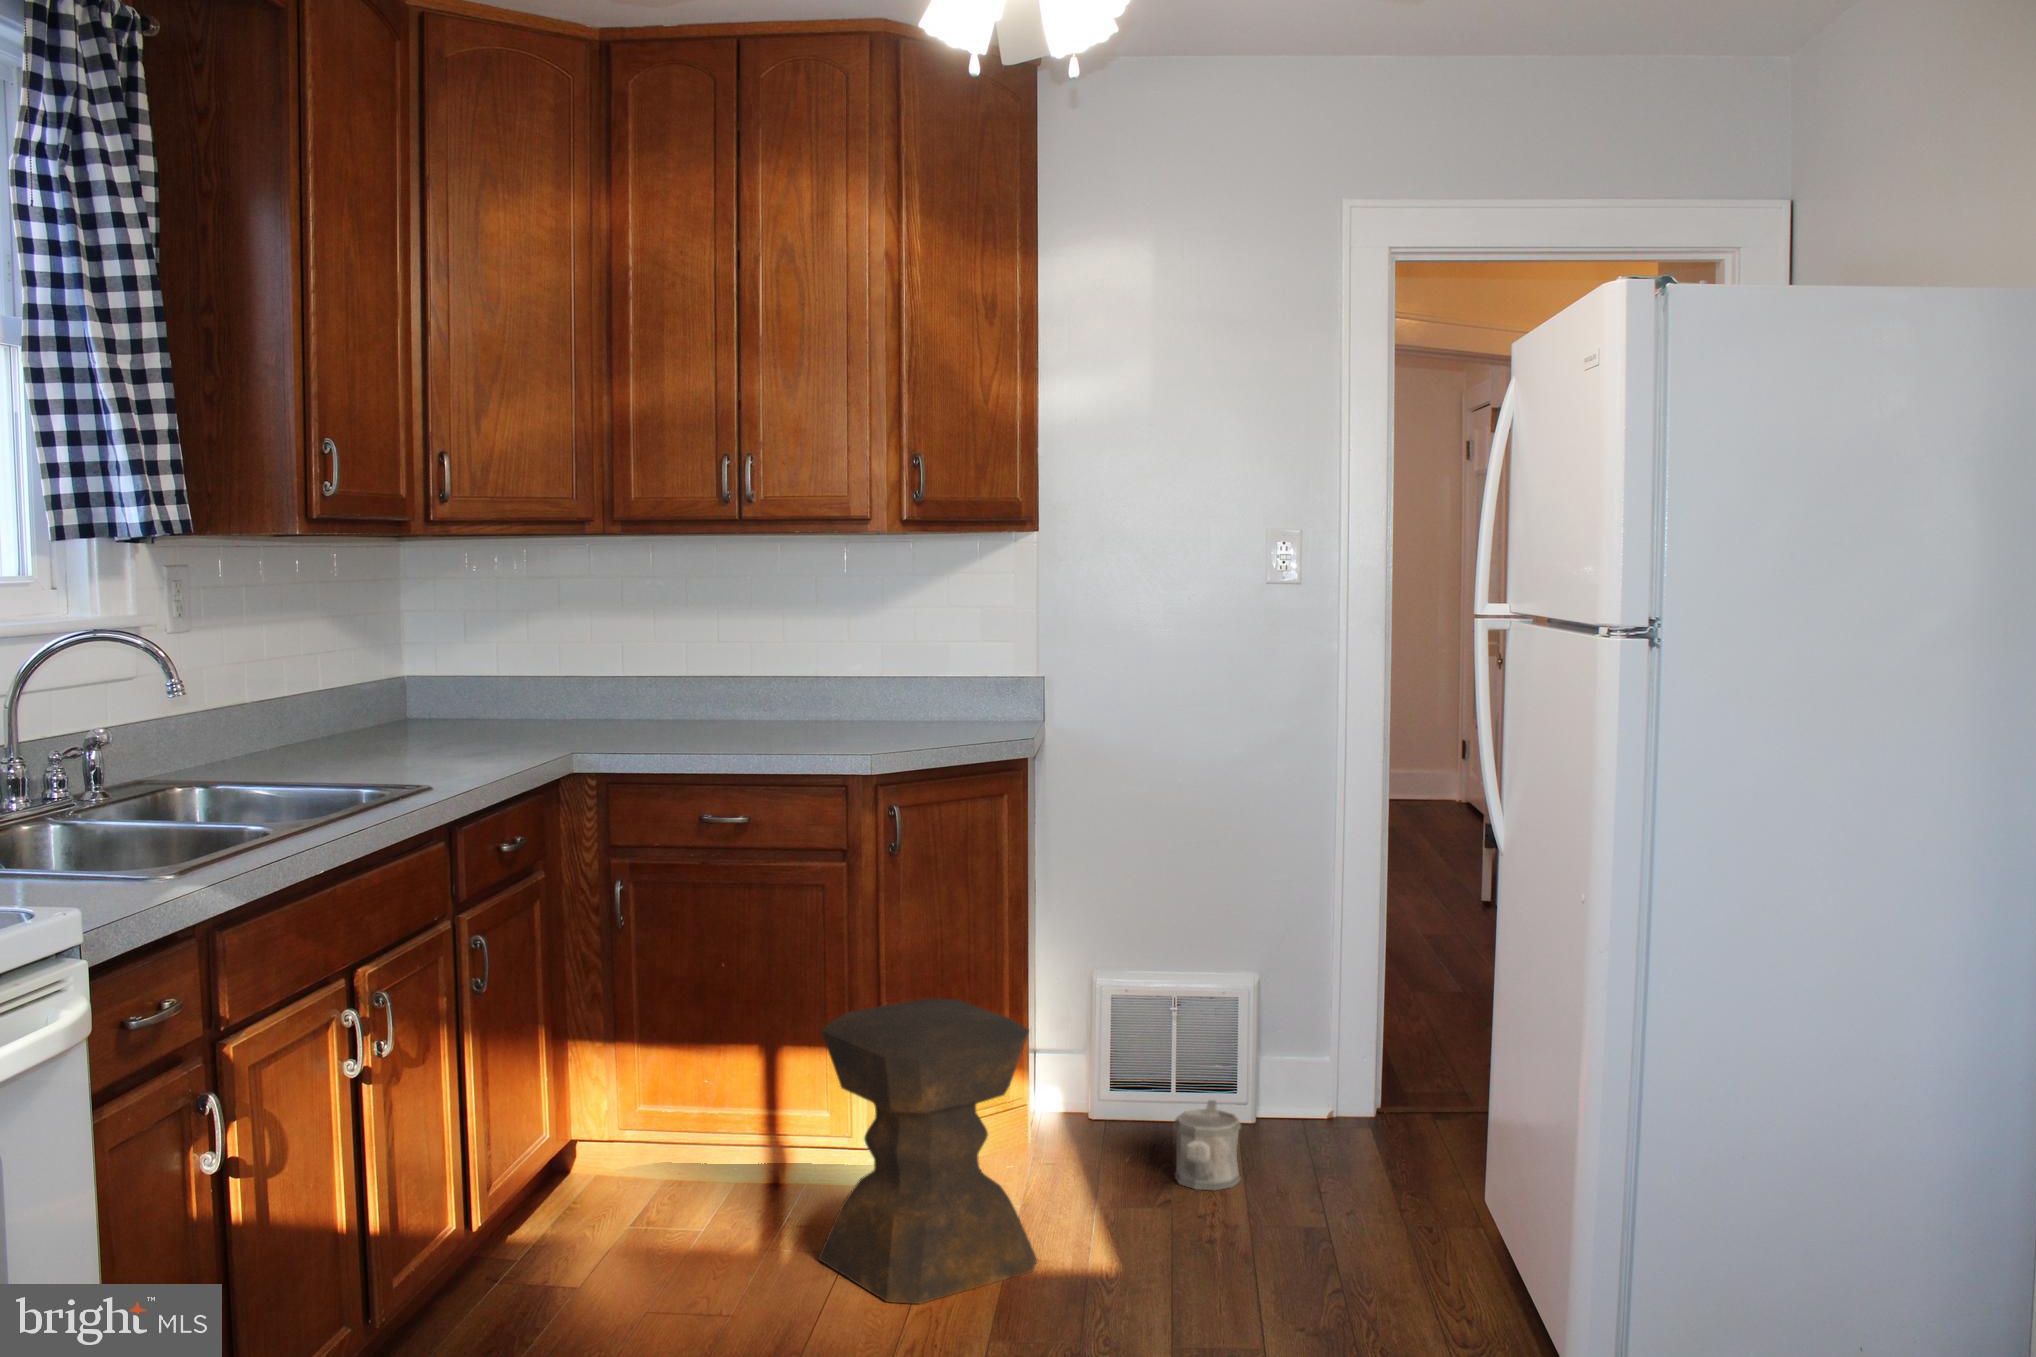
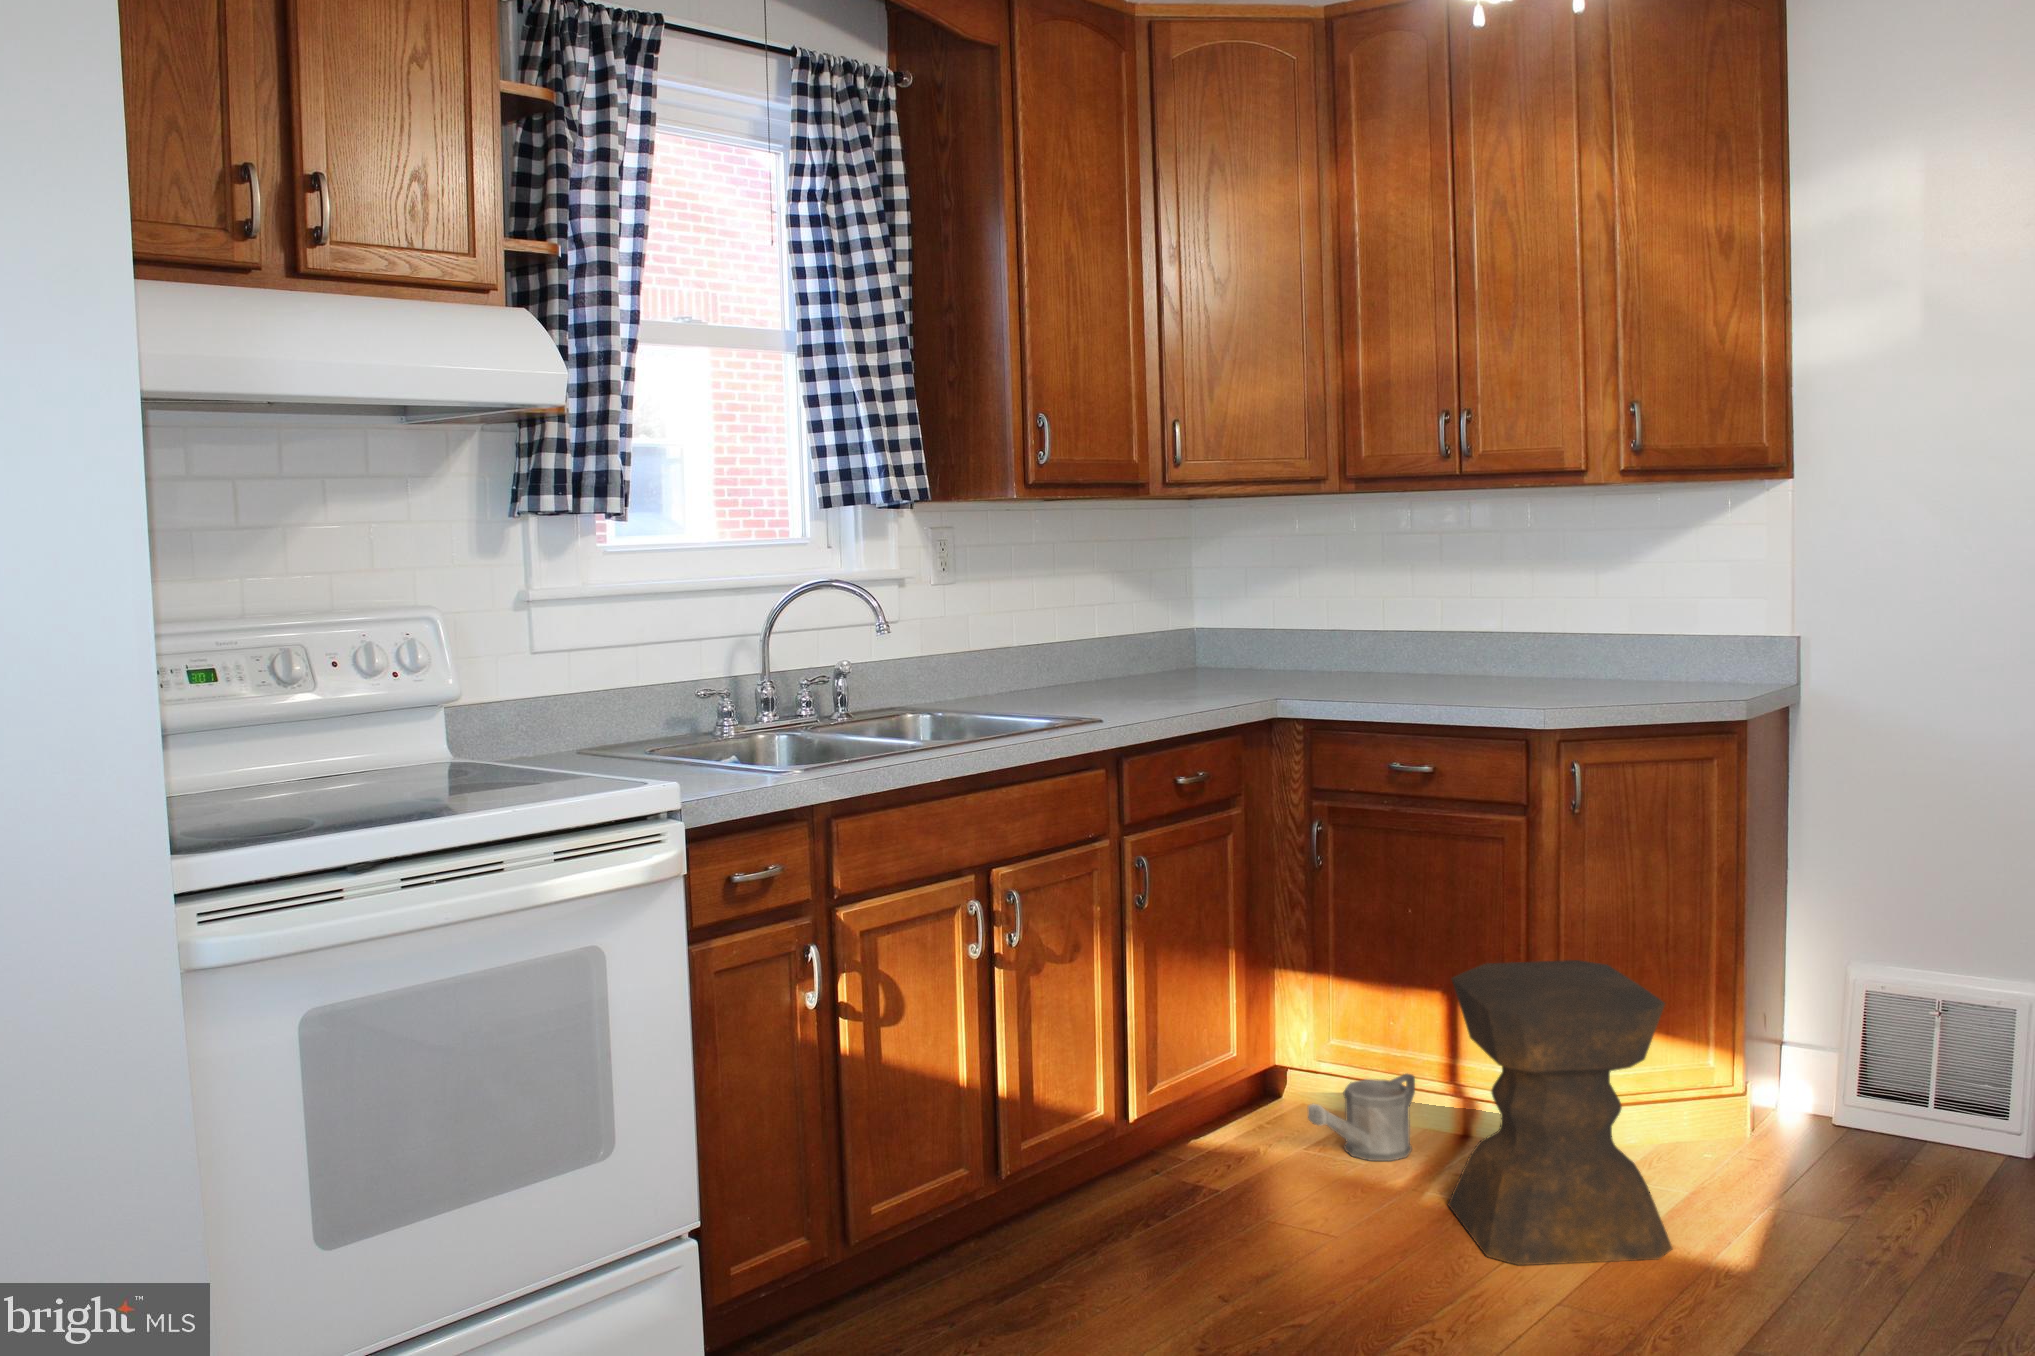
watering can: present [1175,1100,1241,1190] -> present [1308,1074,1415,1161]

